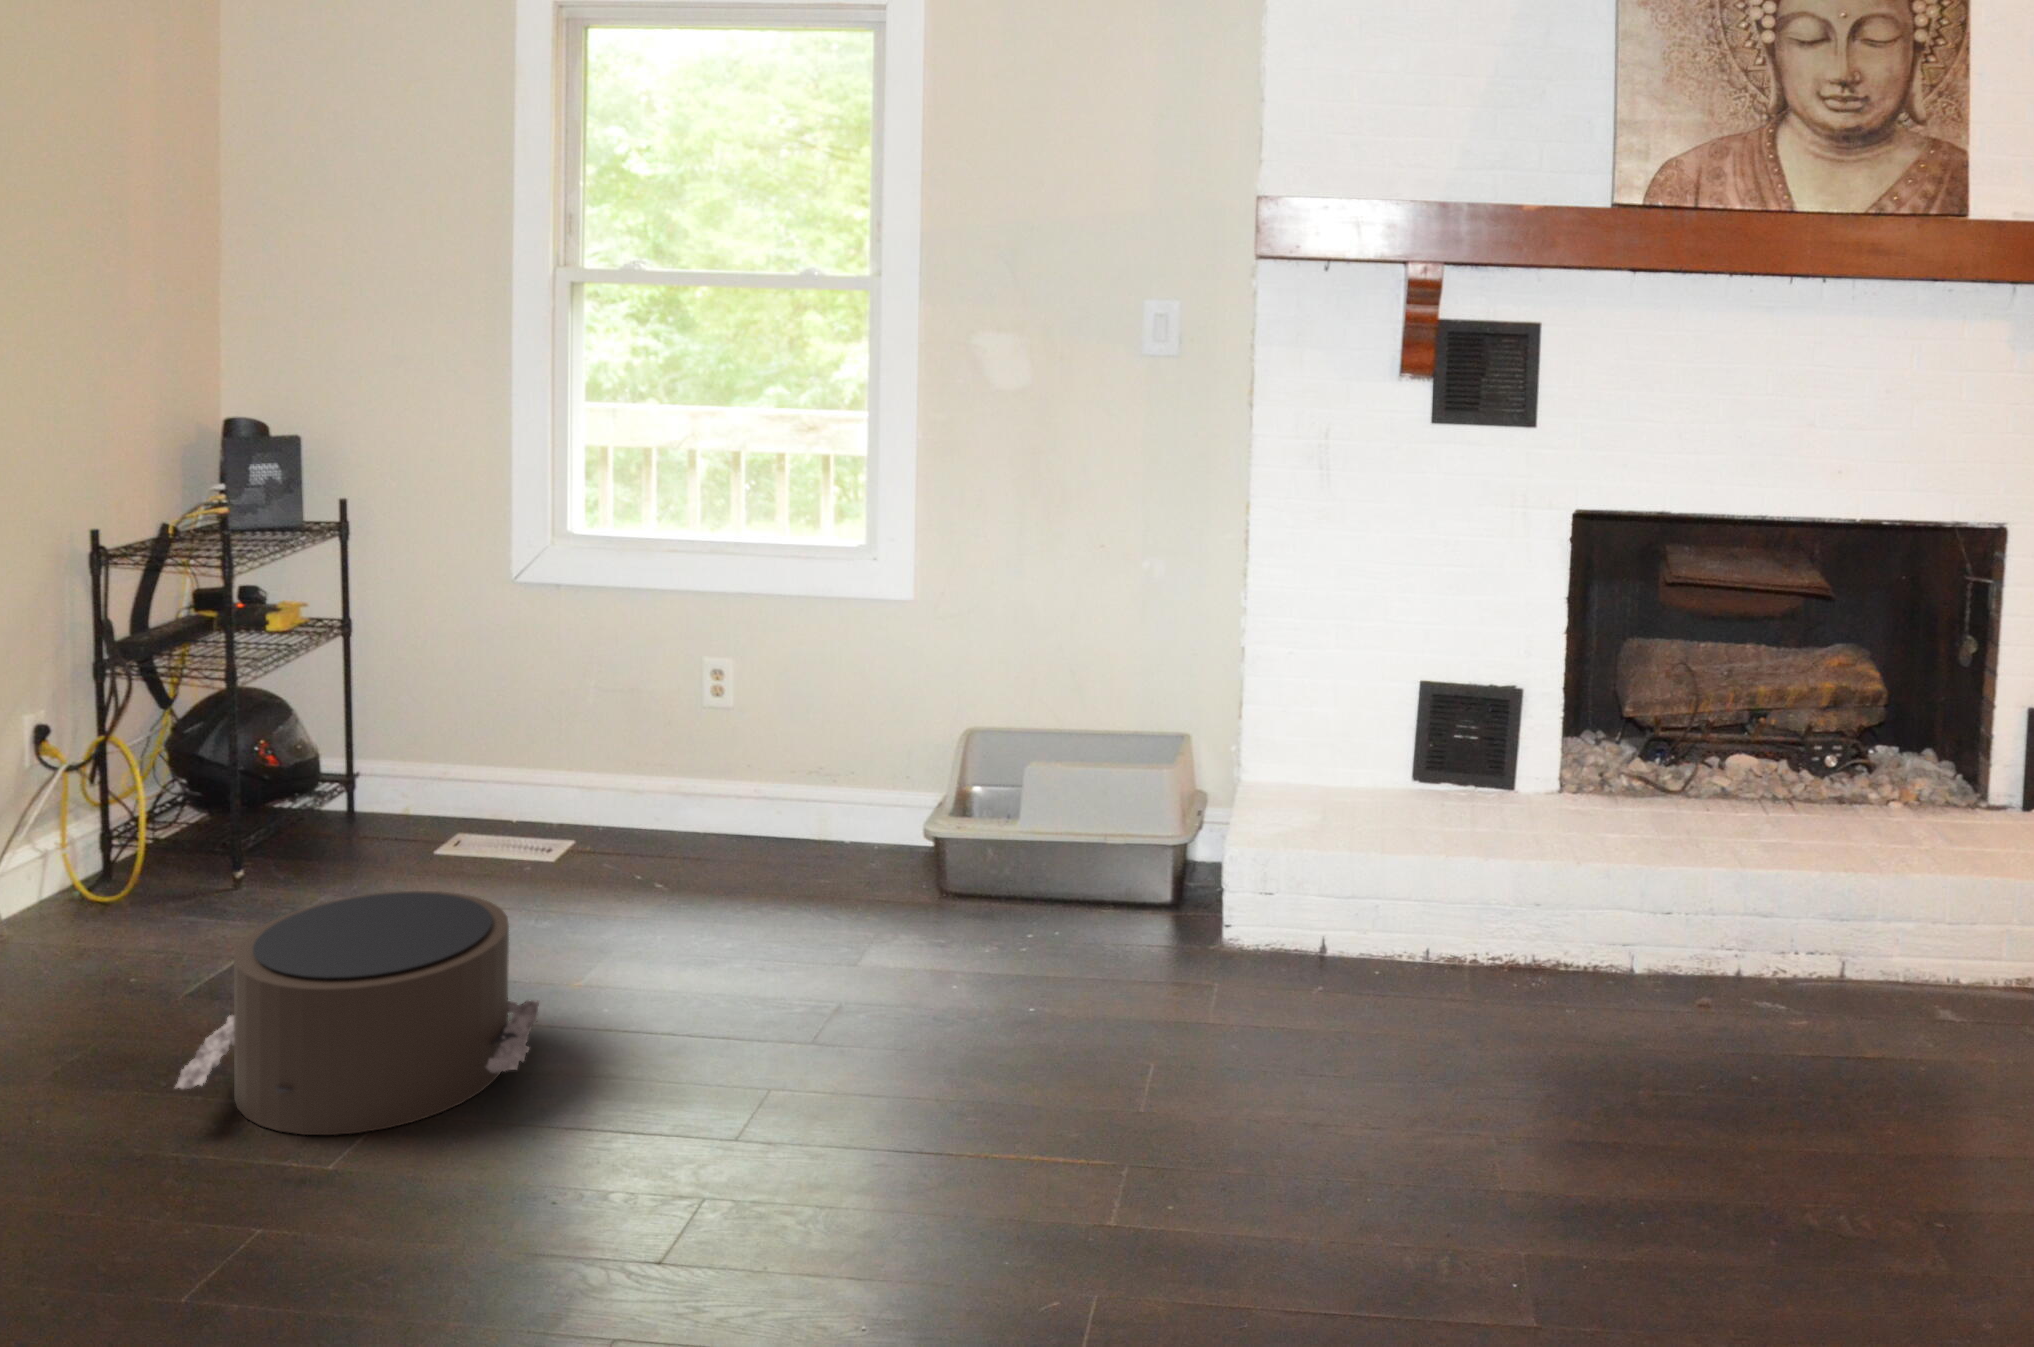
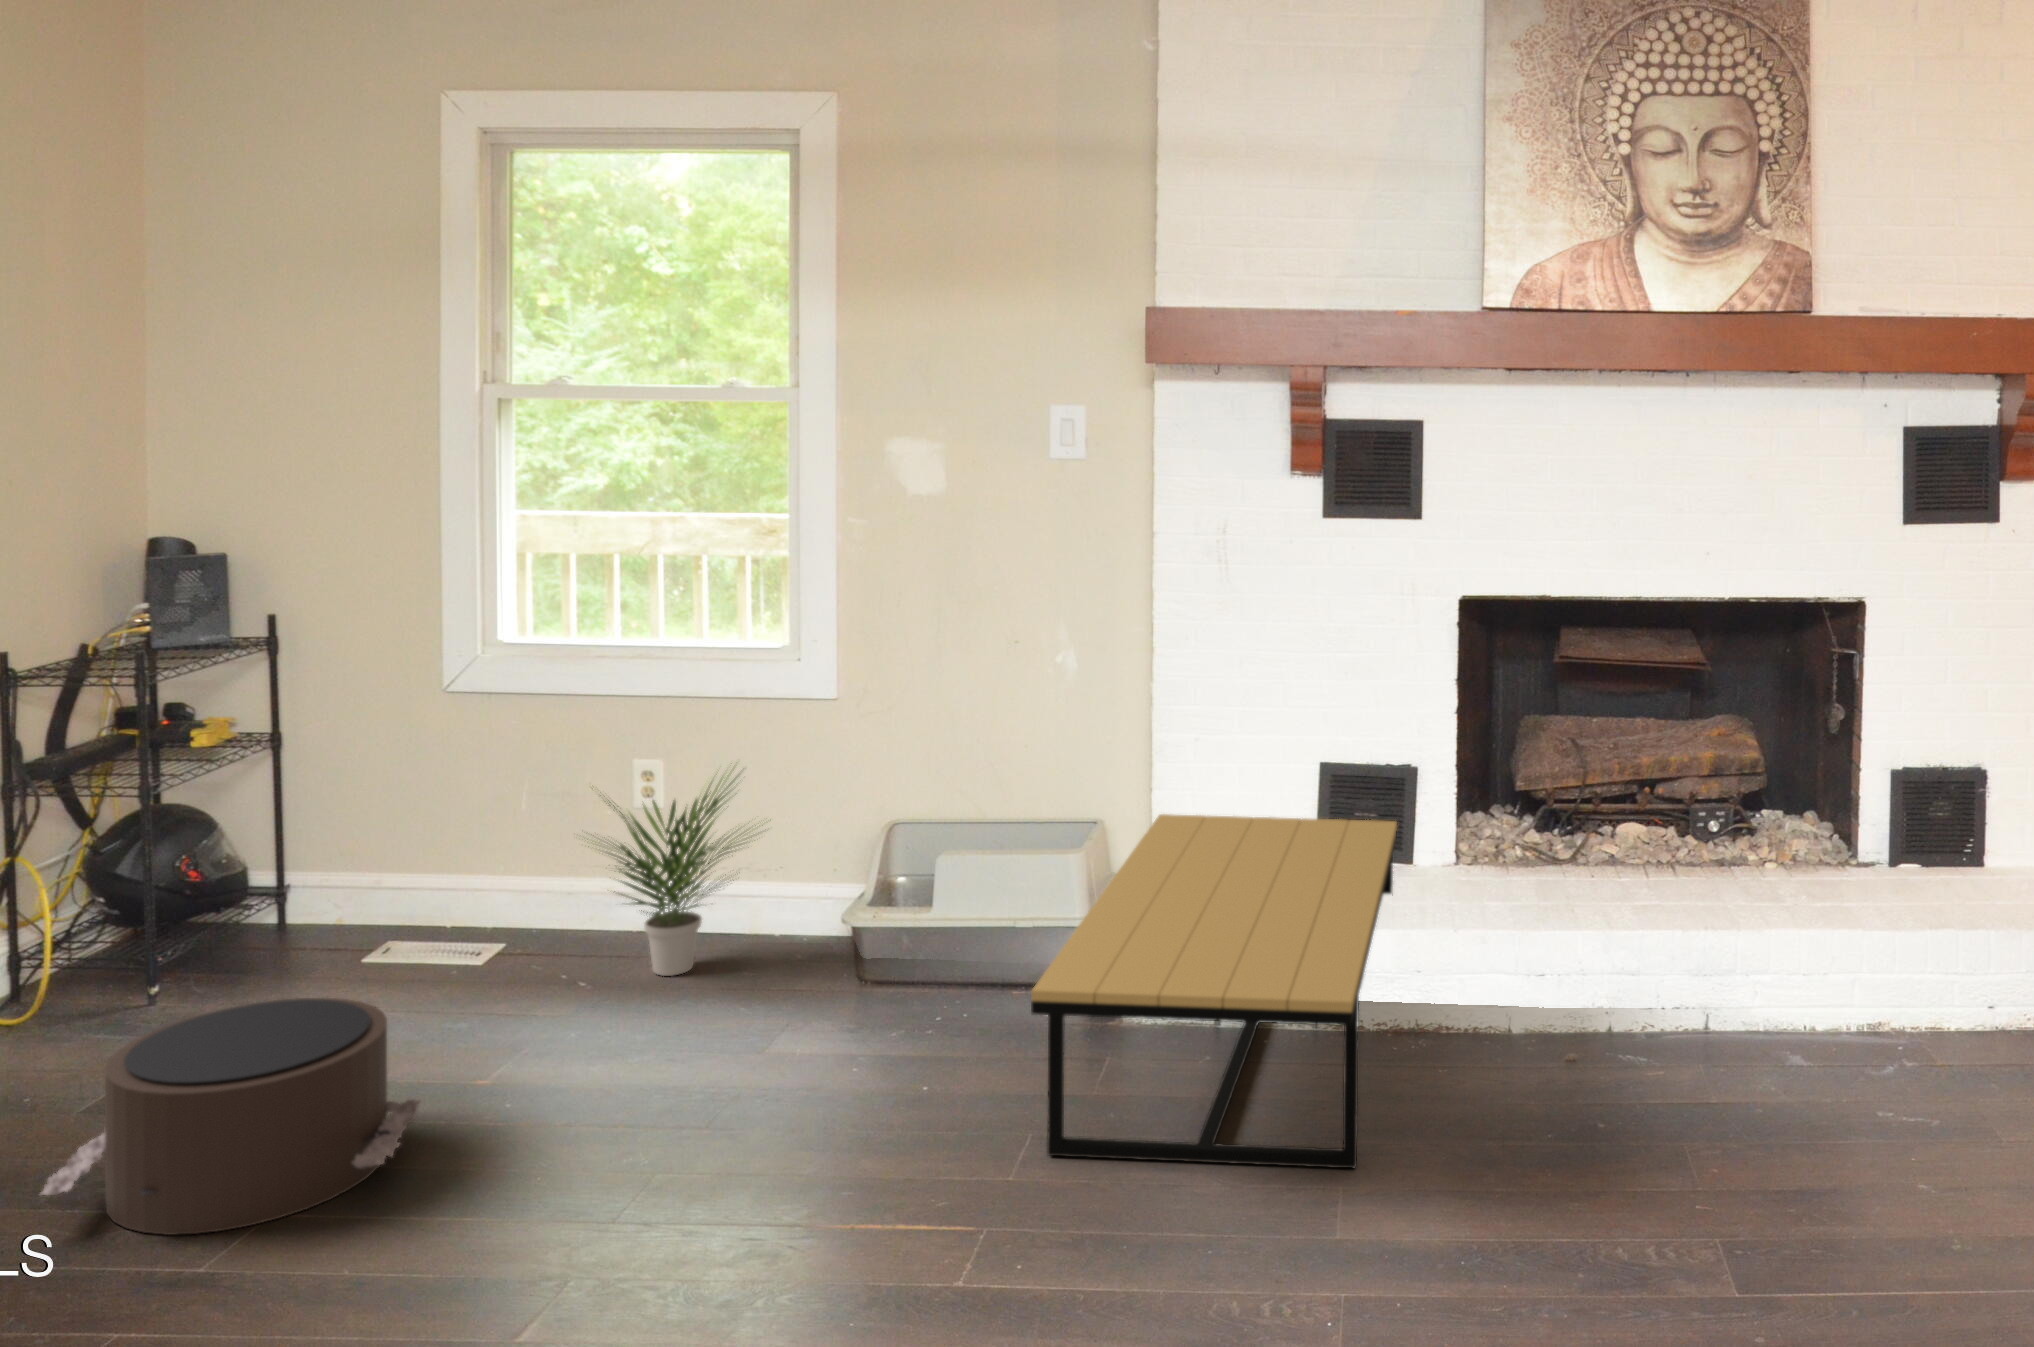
potted plant: none [653,659,852,878] -> present [587,777,769,976]
coffee table: none [1194,730,1547,1117] -> present [1031,814,1397,1168]

